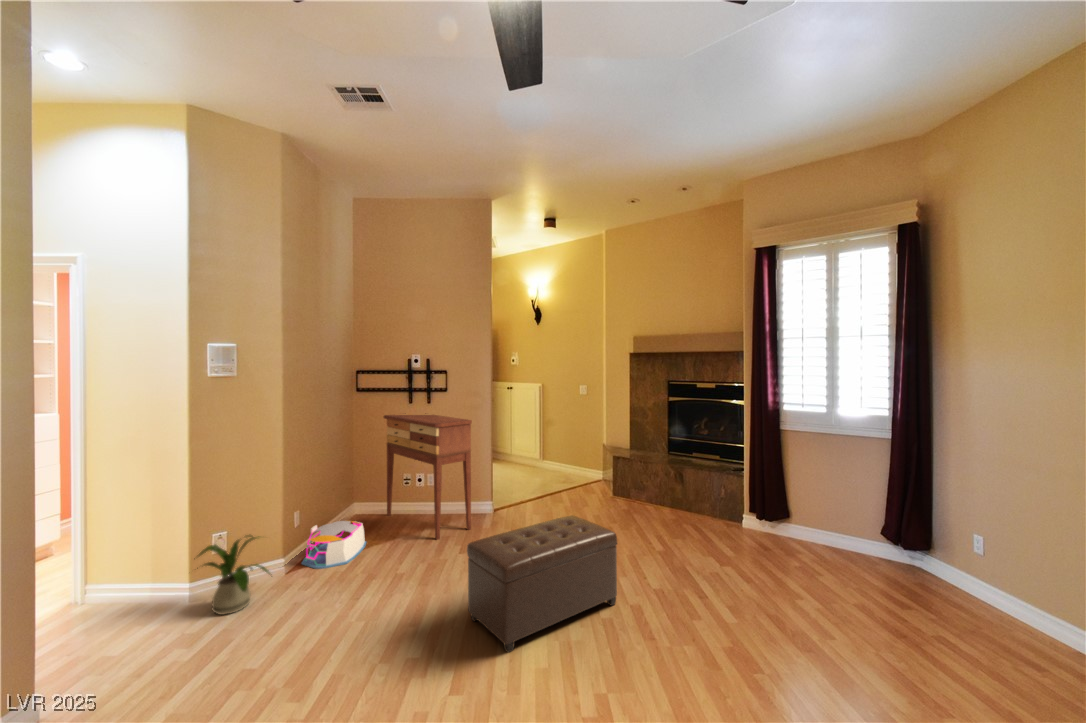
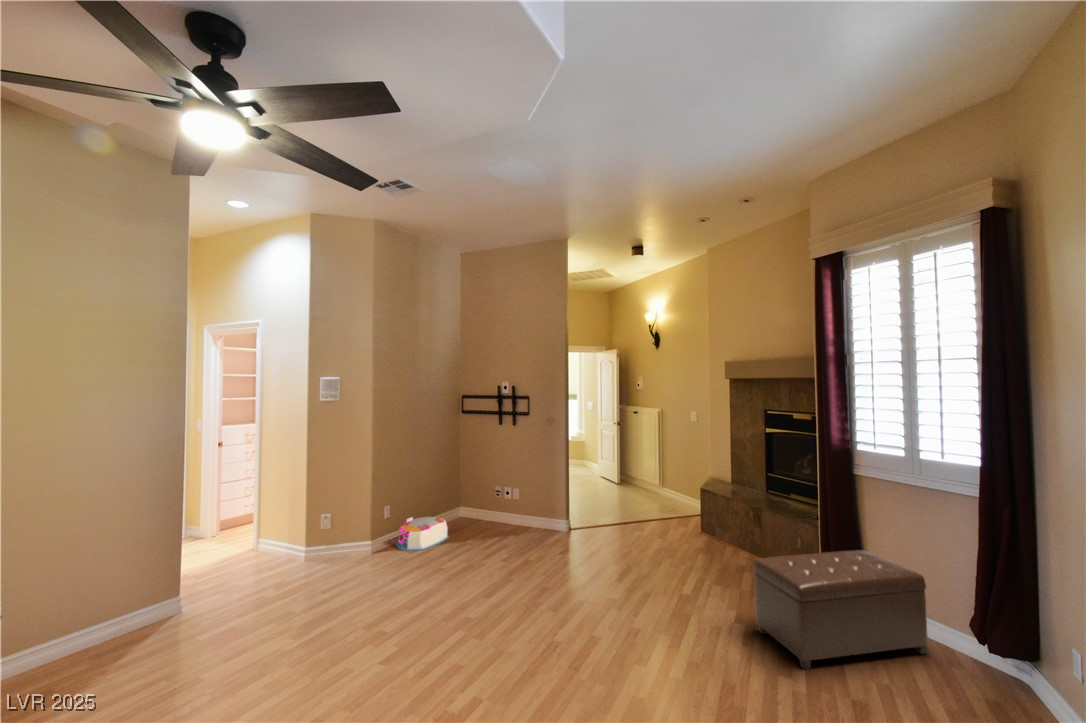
console table: present [384,413,472,540] -> none [481,432,535,545]
ottoman: present [467,515,617,652] -> present [753,550,928,669]
house plant: present [197,535,270,615] -> none [309,515,361,569]

